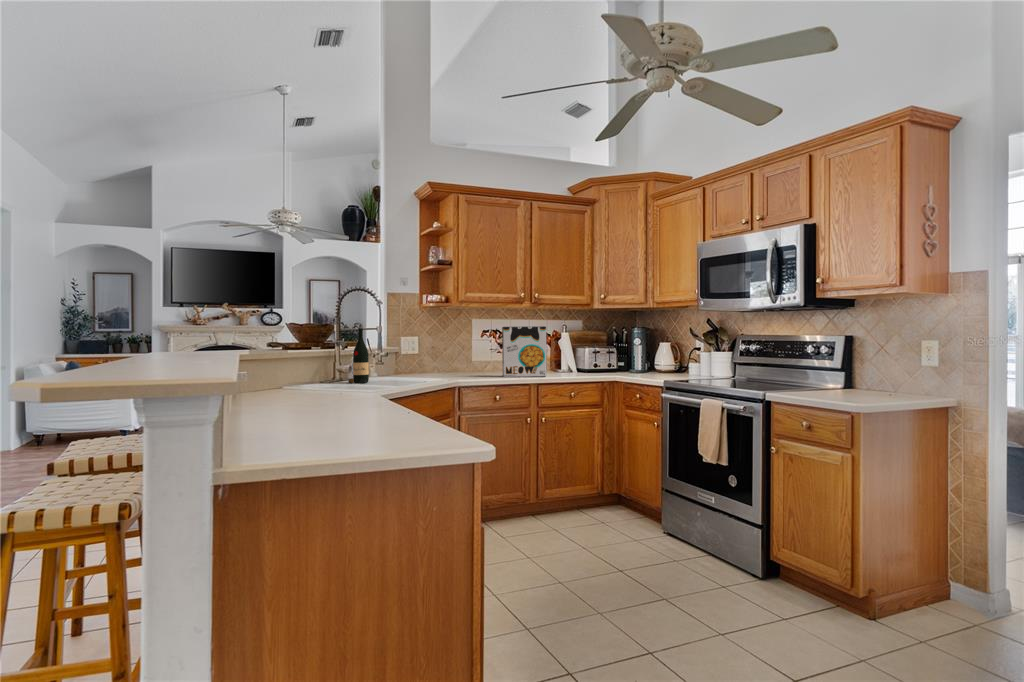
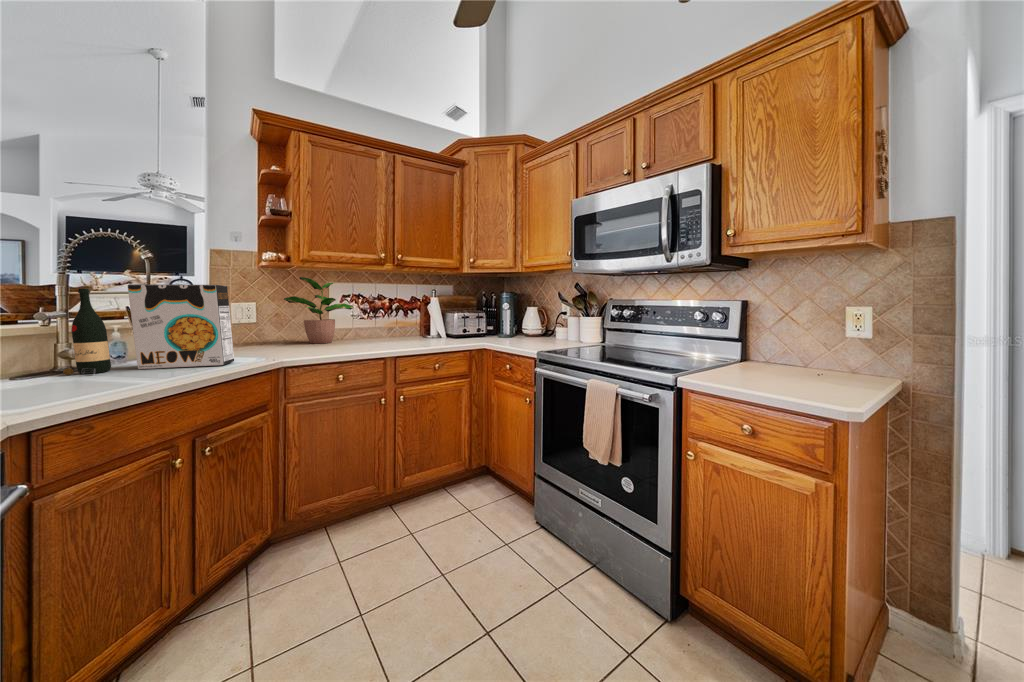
potted plant: none [439,315,496,373] -> present [284,277,354,344]
cereal box: present [502,326,547,377] -> present [128,284,234,369]

